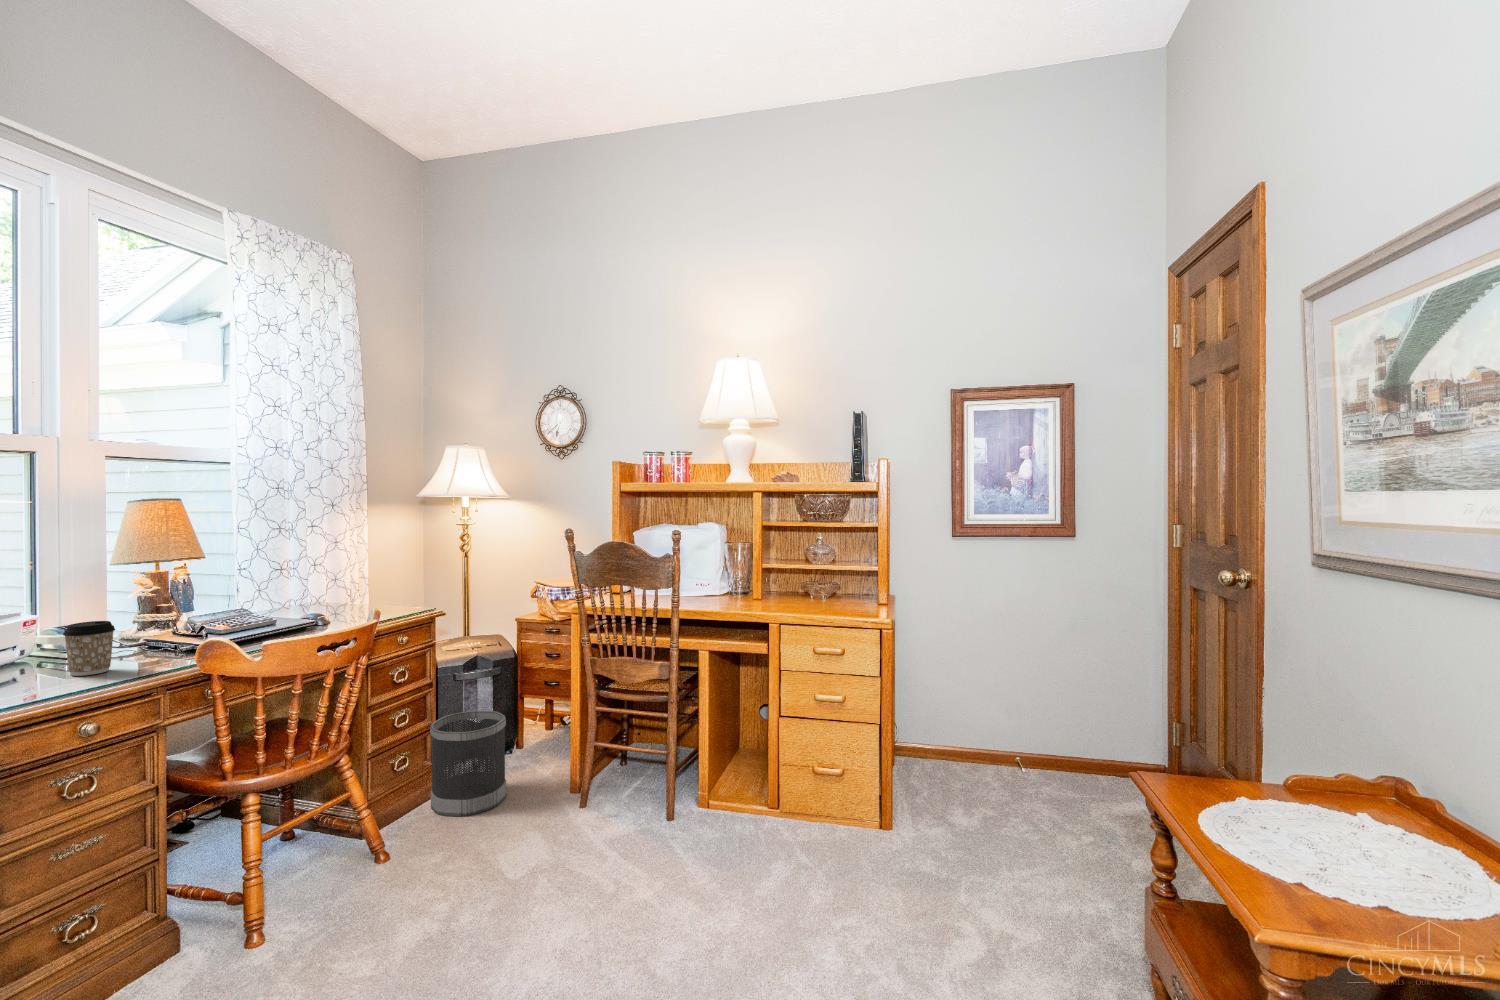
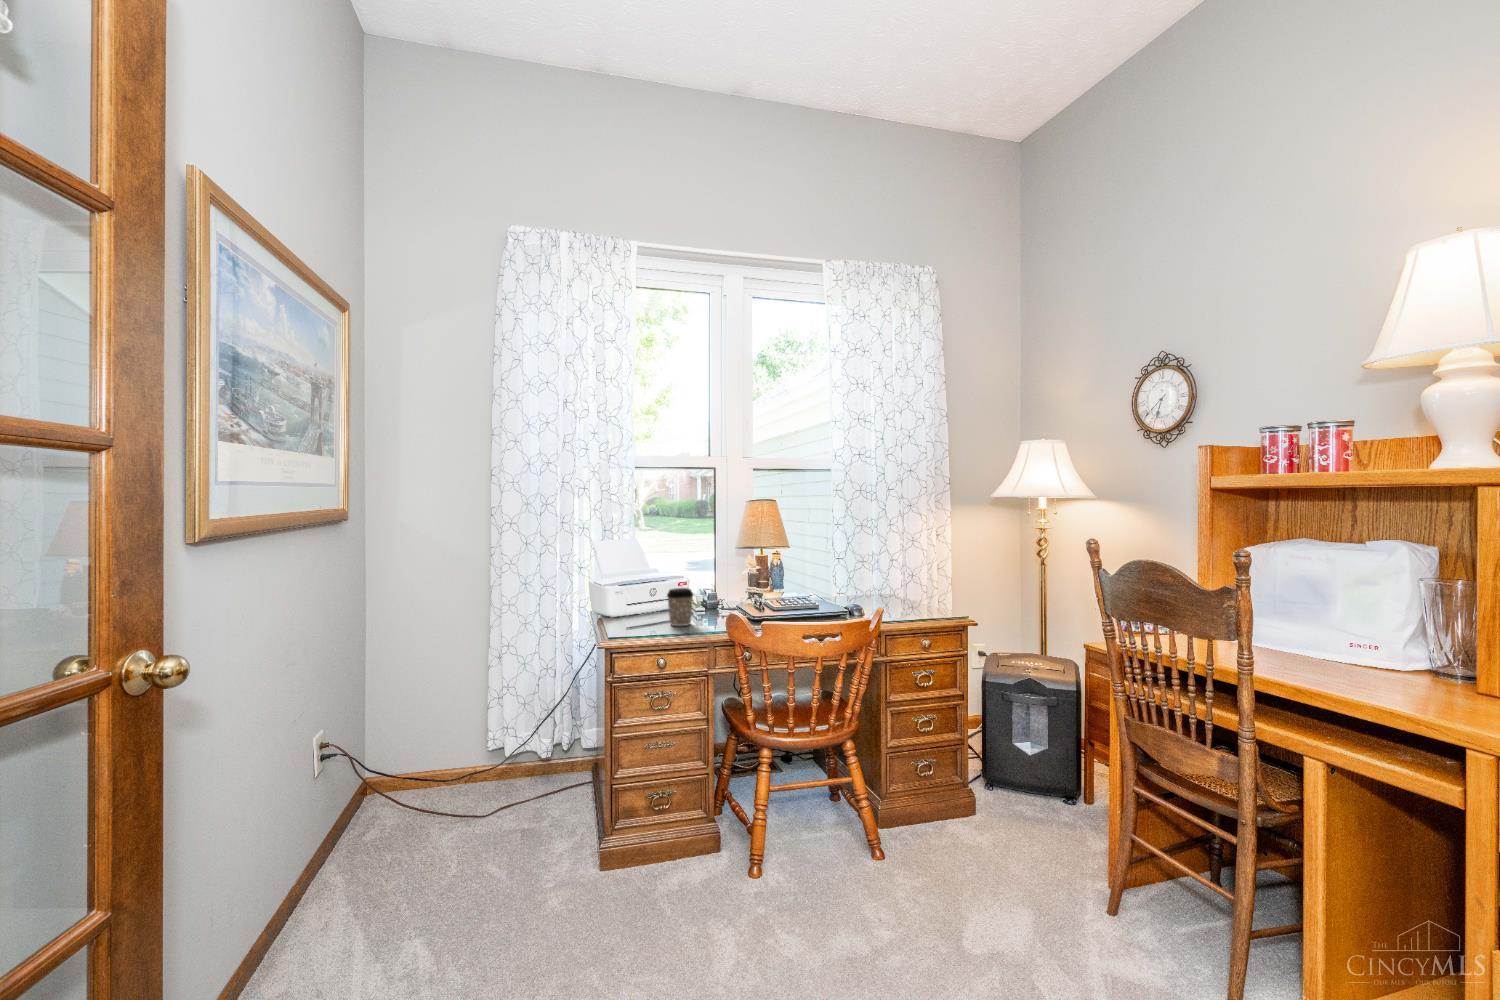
wastebasket: present [430,711,506,816] -> none [952,730,1034,854]

